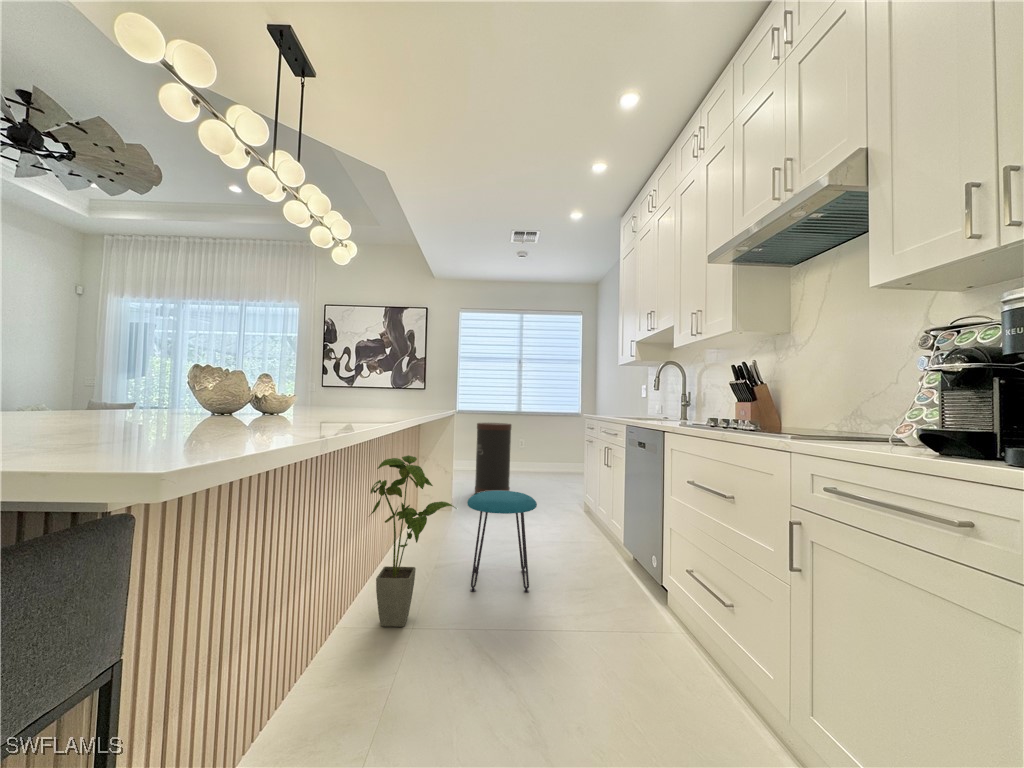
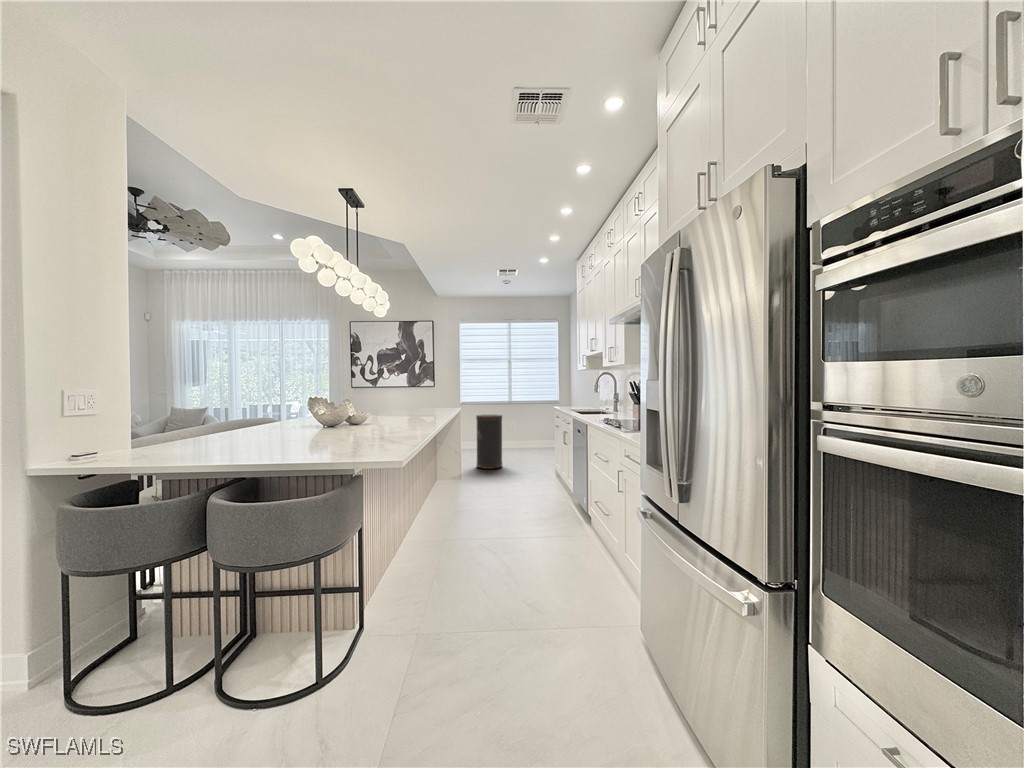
house plant: present [370,455,455,627] -> none [417,447,467,541]
stool: present [467,491,537,592] -> none [472,465,515,525]

